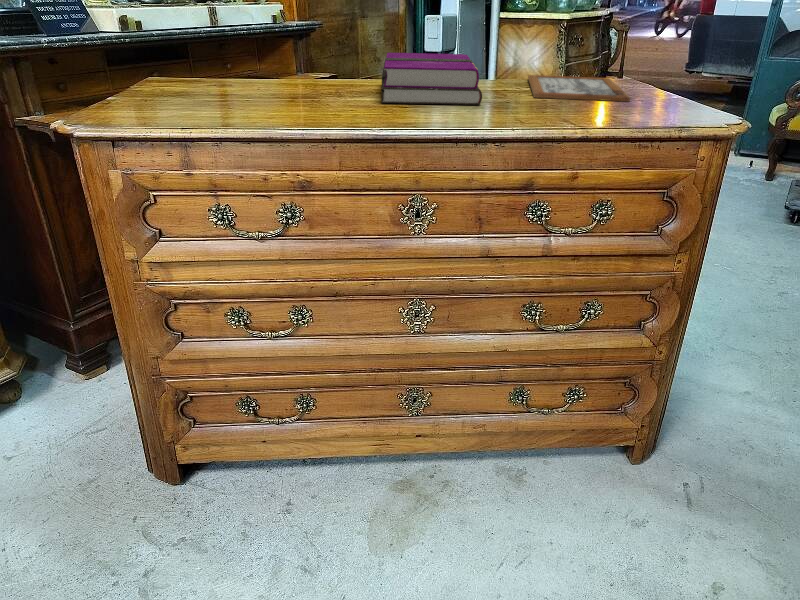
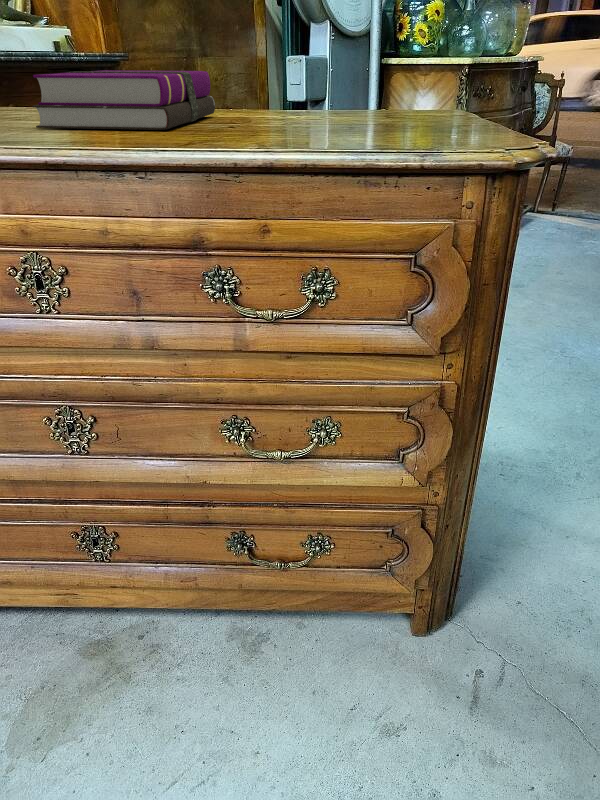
picture frame: present [528,75,630,102] -> none [272,106,424,129]

